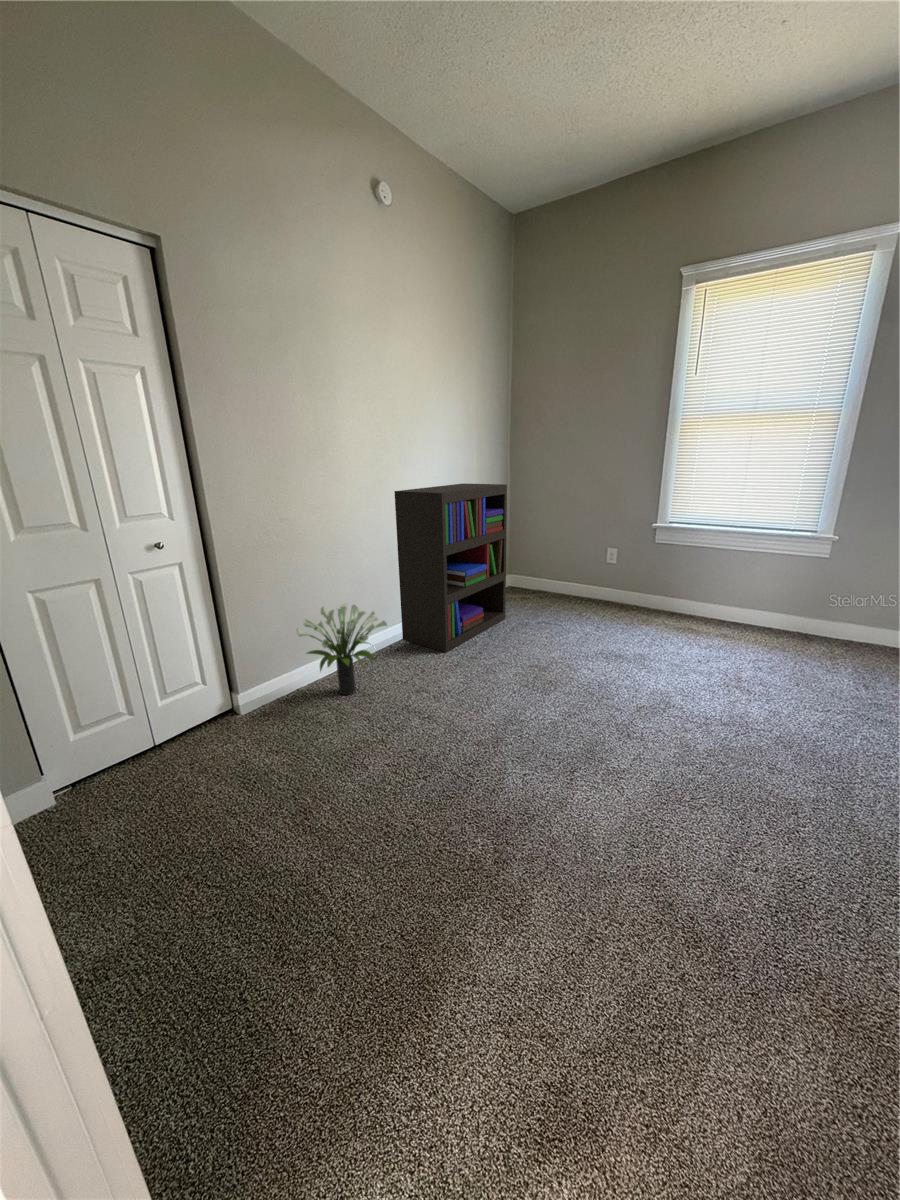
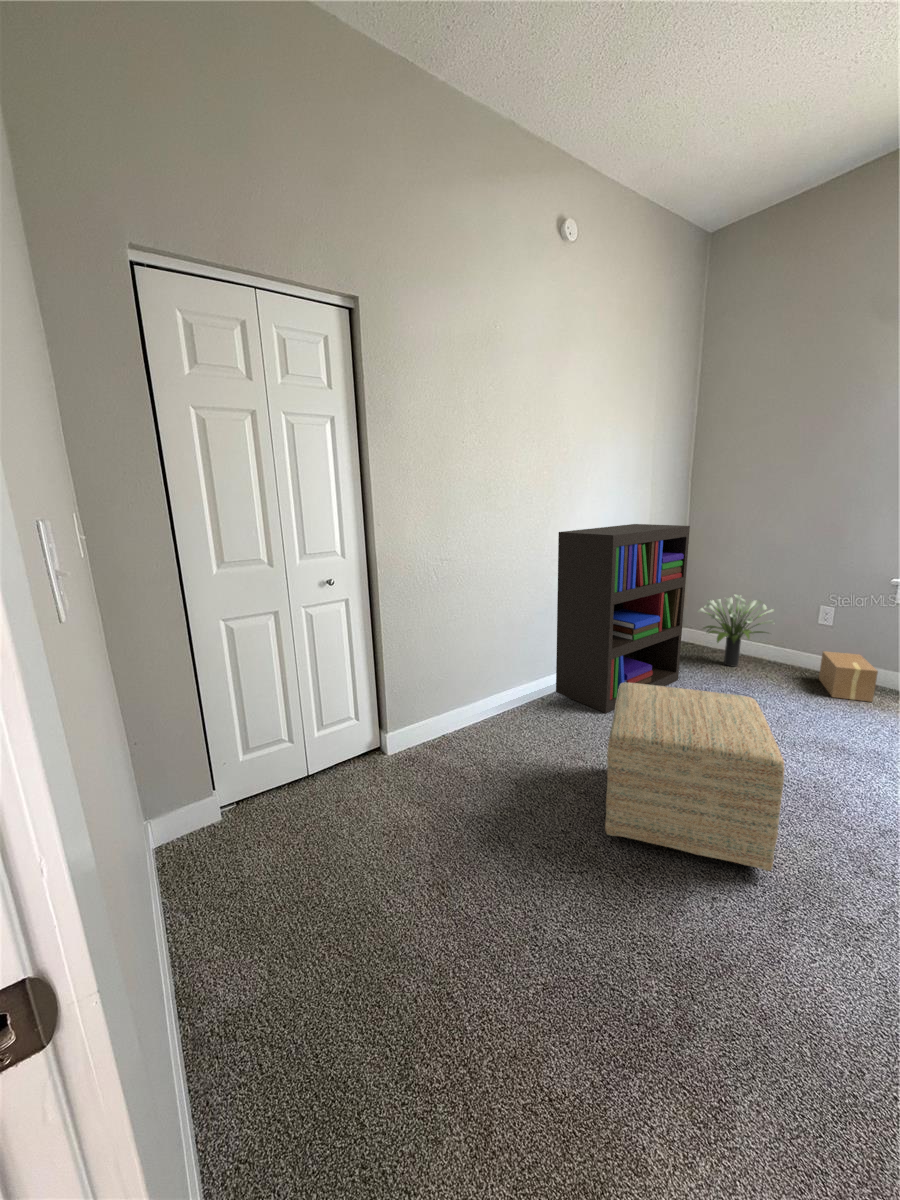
cardboard box: none [608,585,644,621] -> present [819,651,878,702]
potted plant: present [297,603,387,695] -> present [698,595,774,667]
ottoman: none [441,620,568,748] -> present [605,682,784,871]

